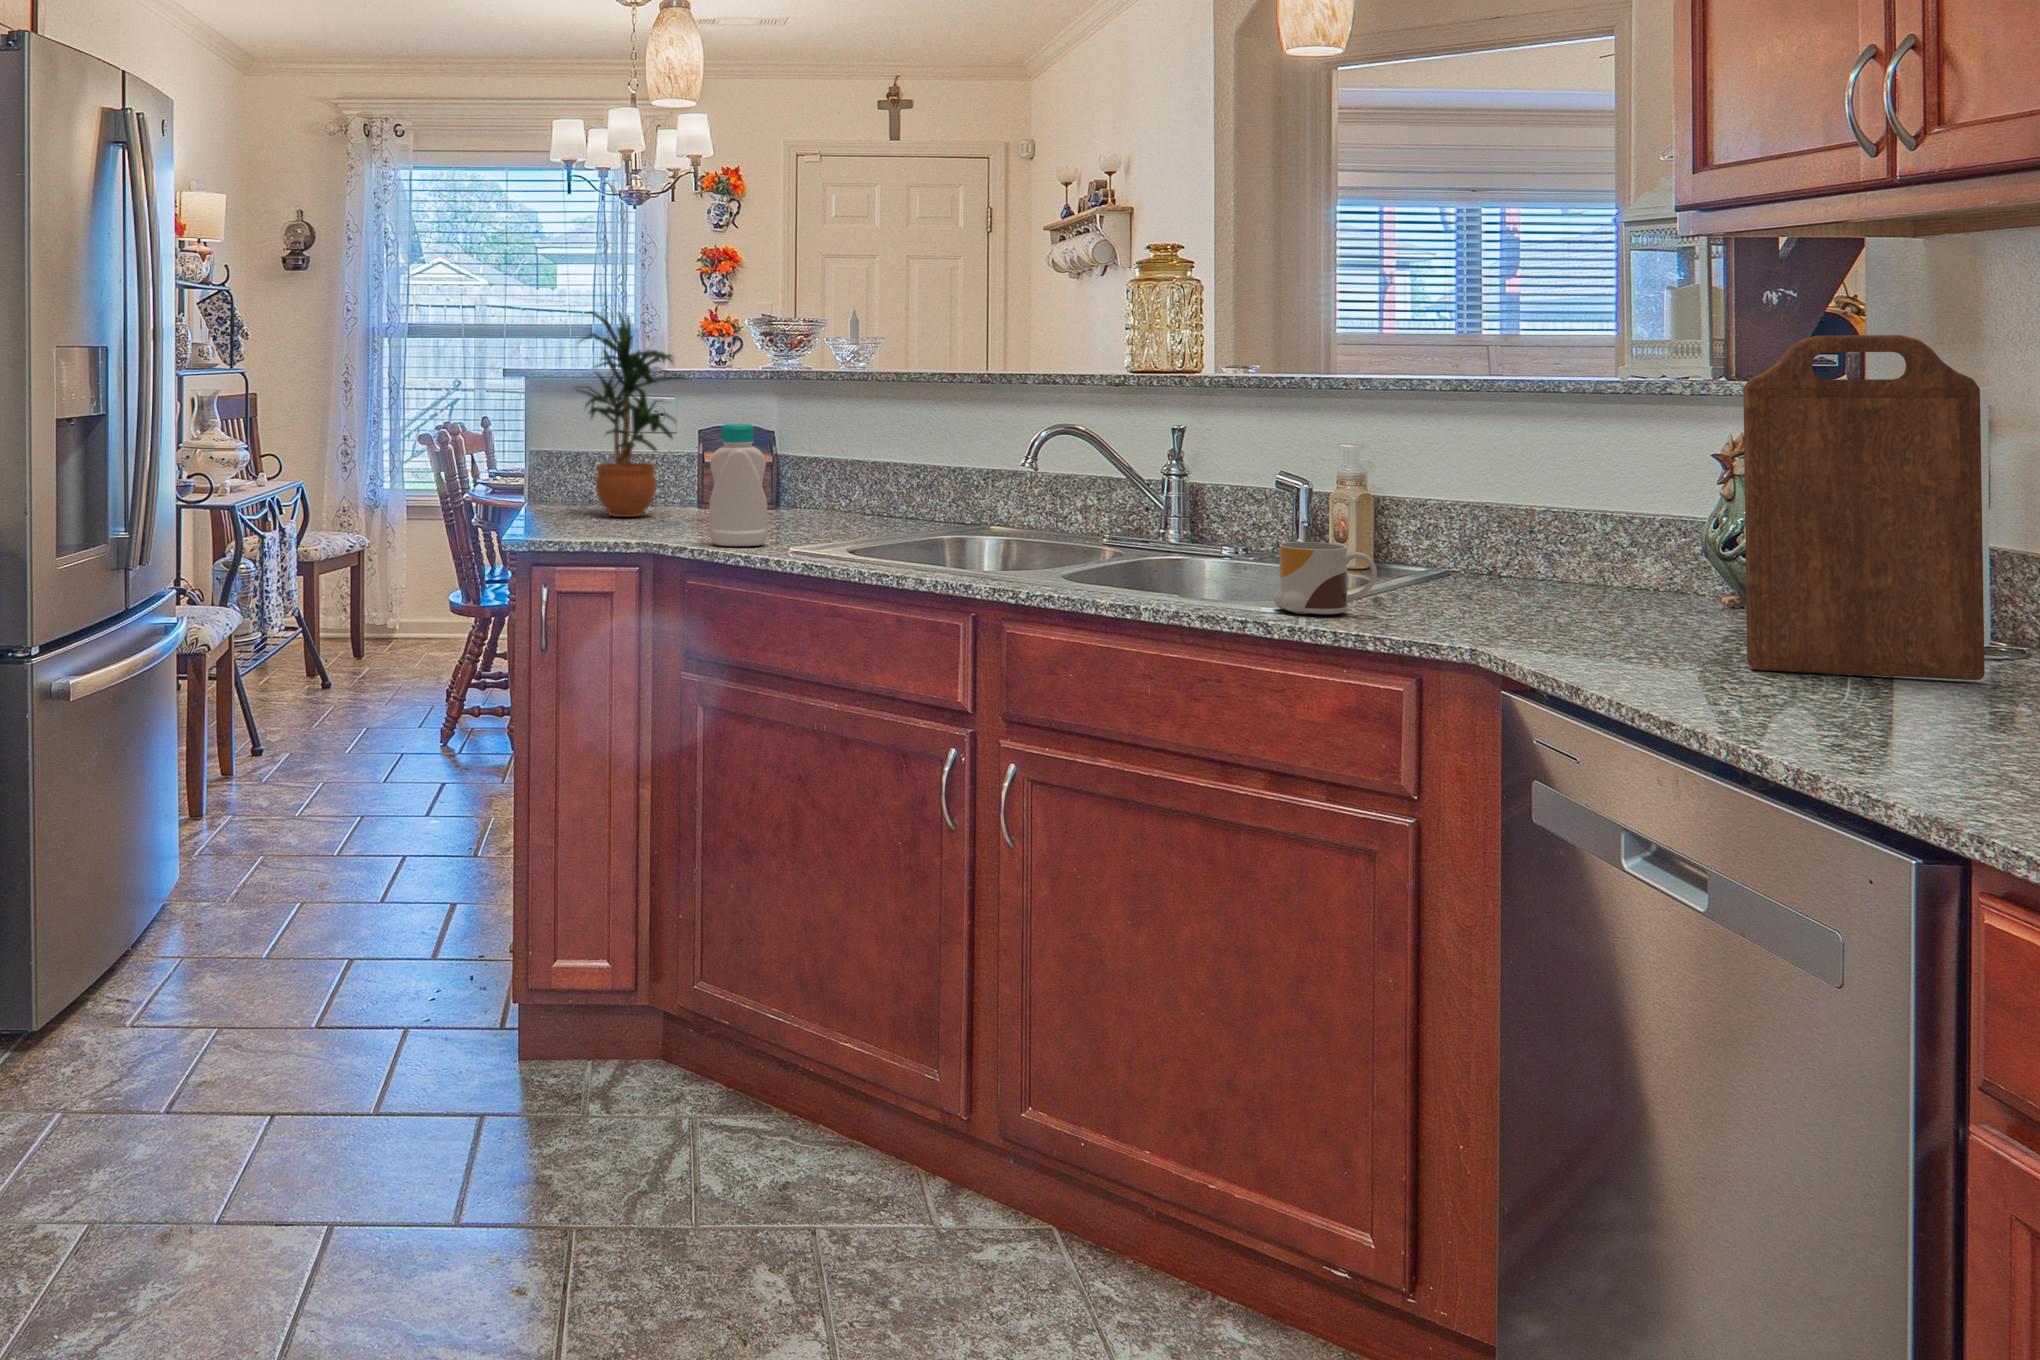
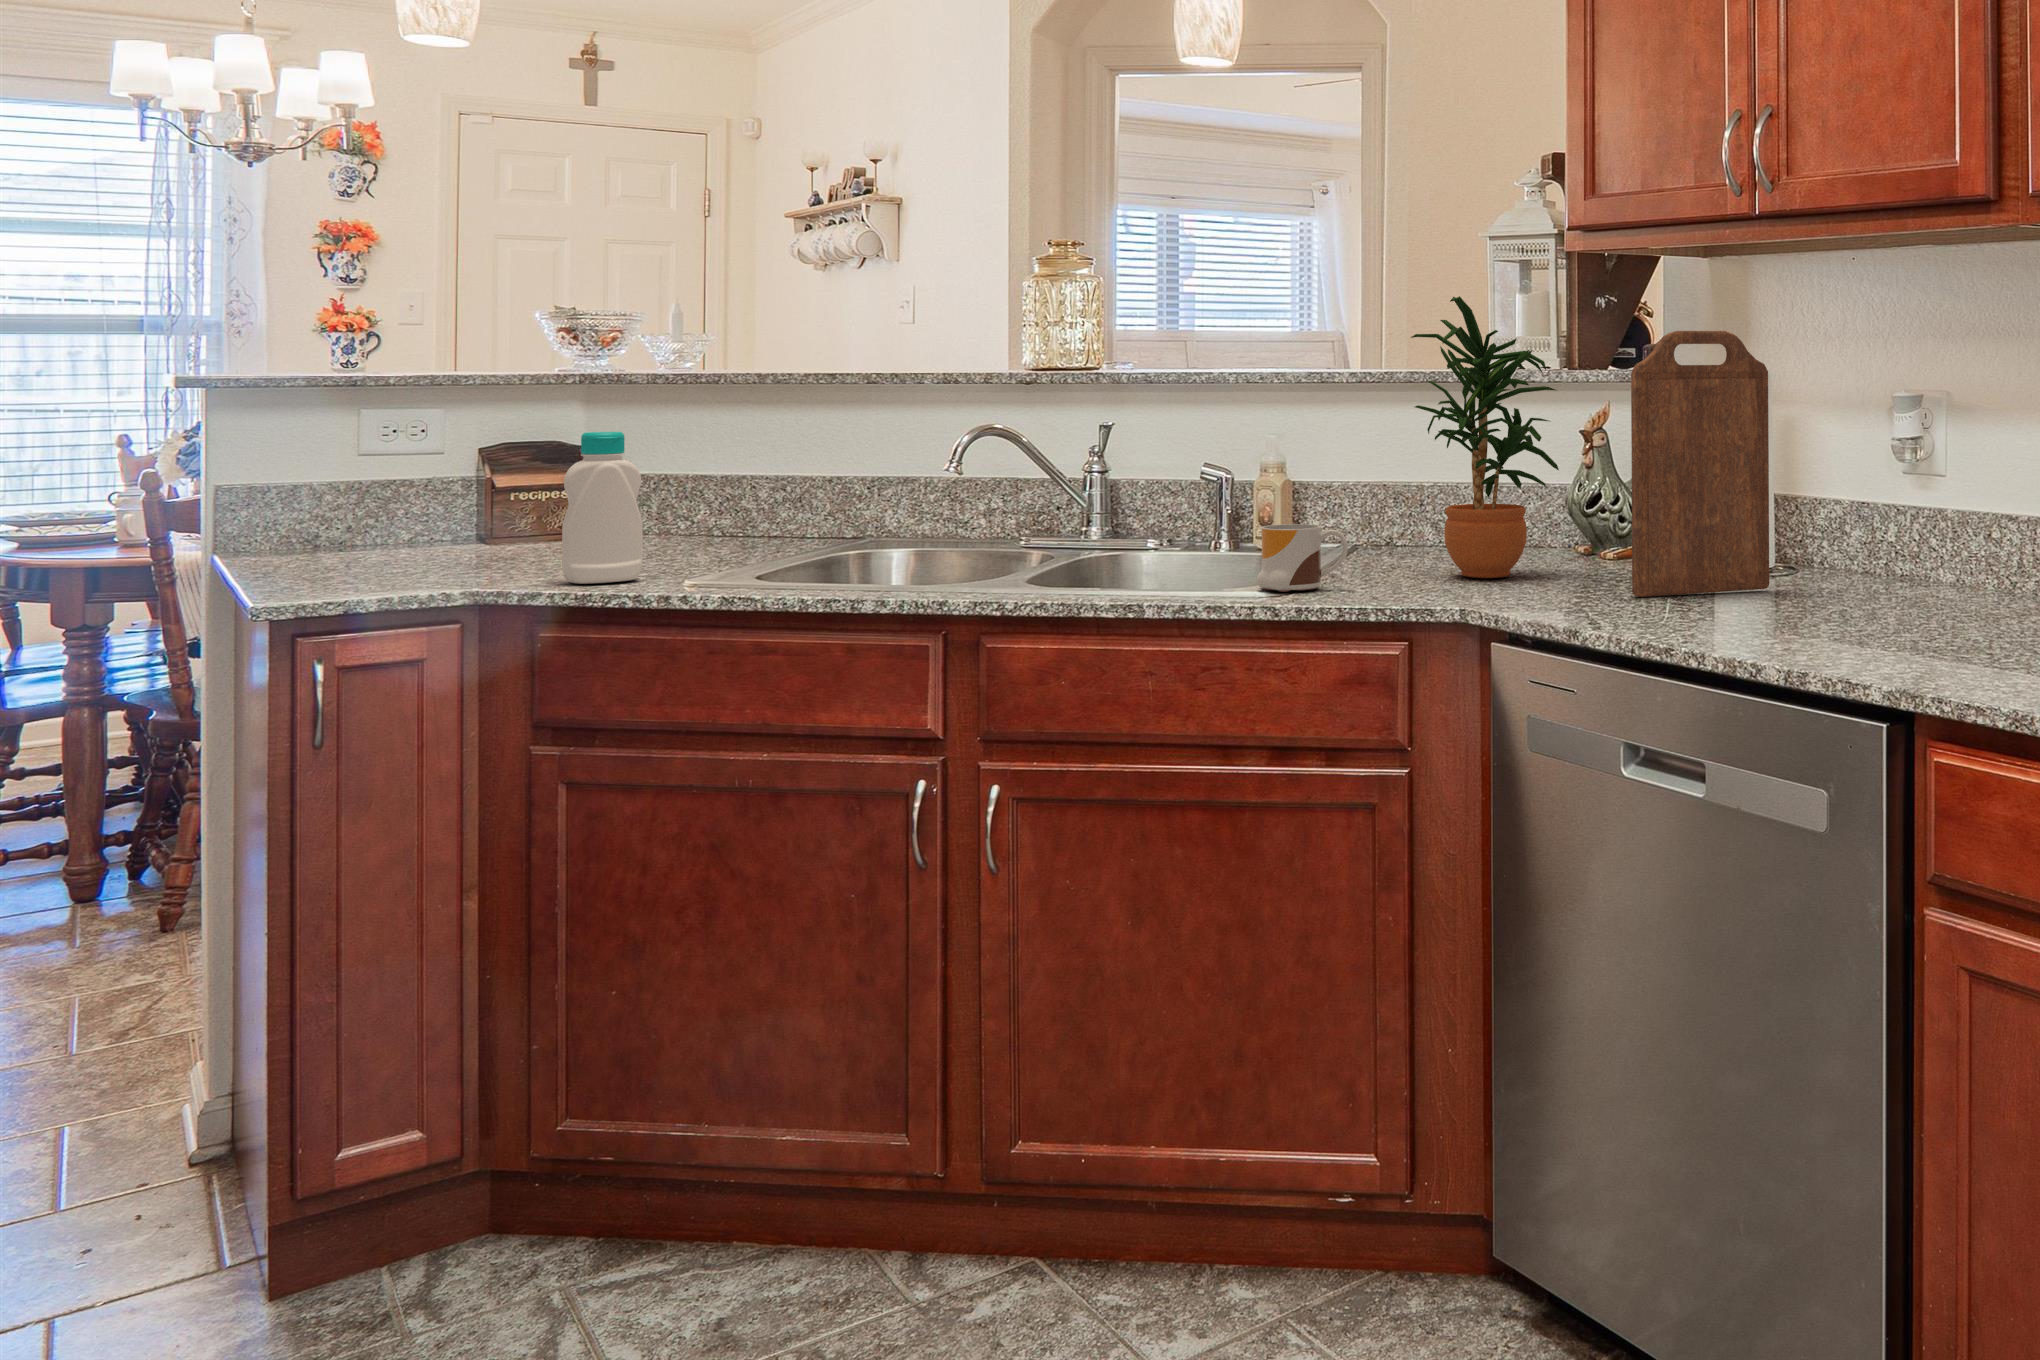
potted plant: present [579,311,682,517] -> present [1411,296,1559,578]

